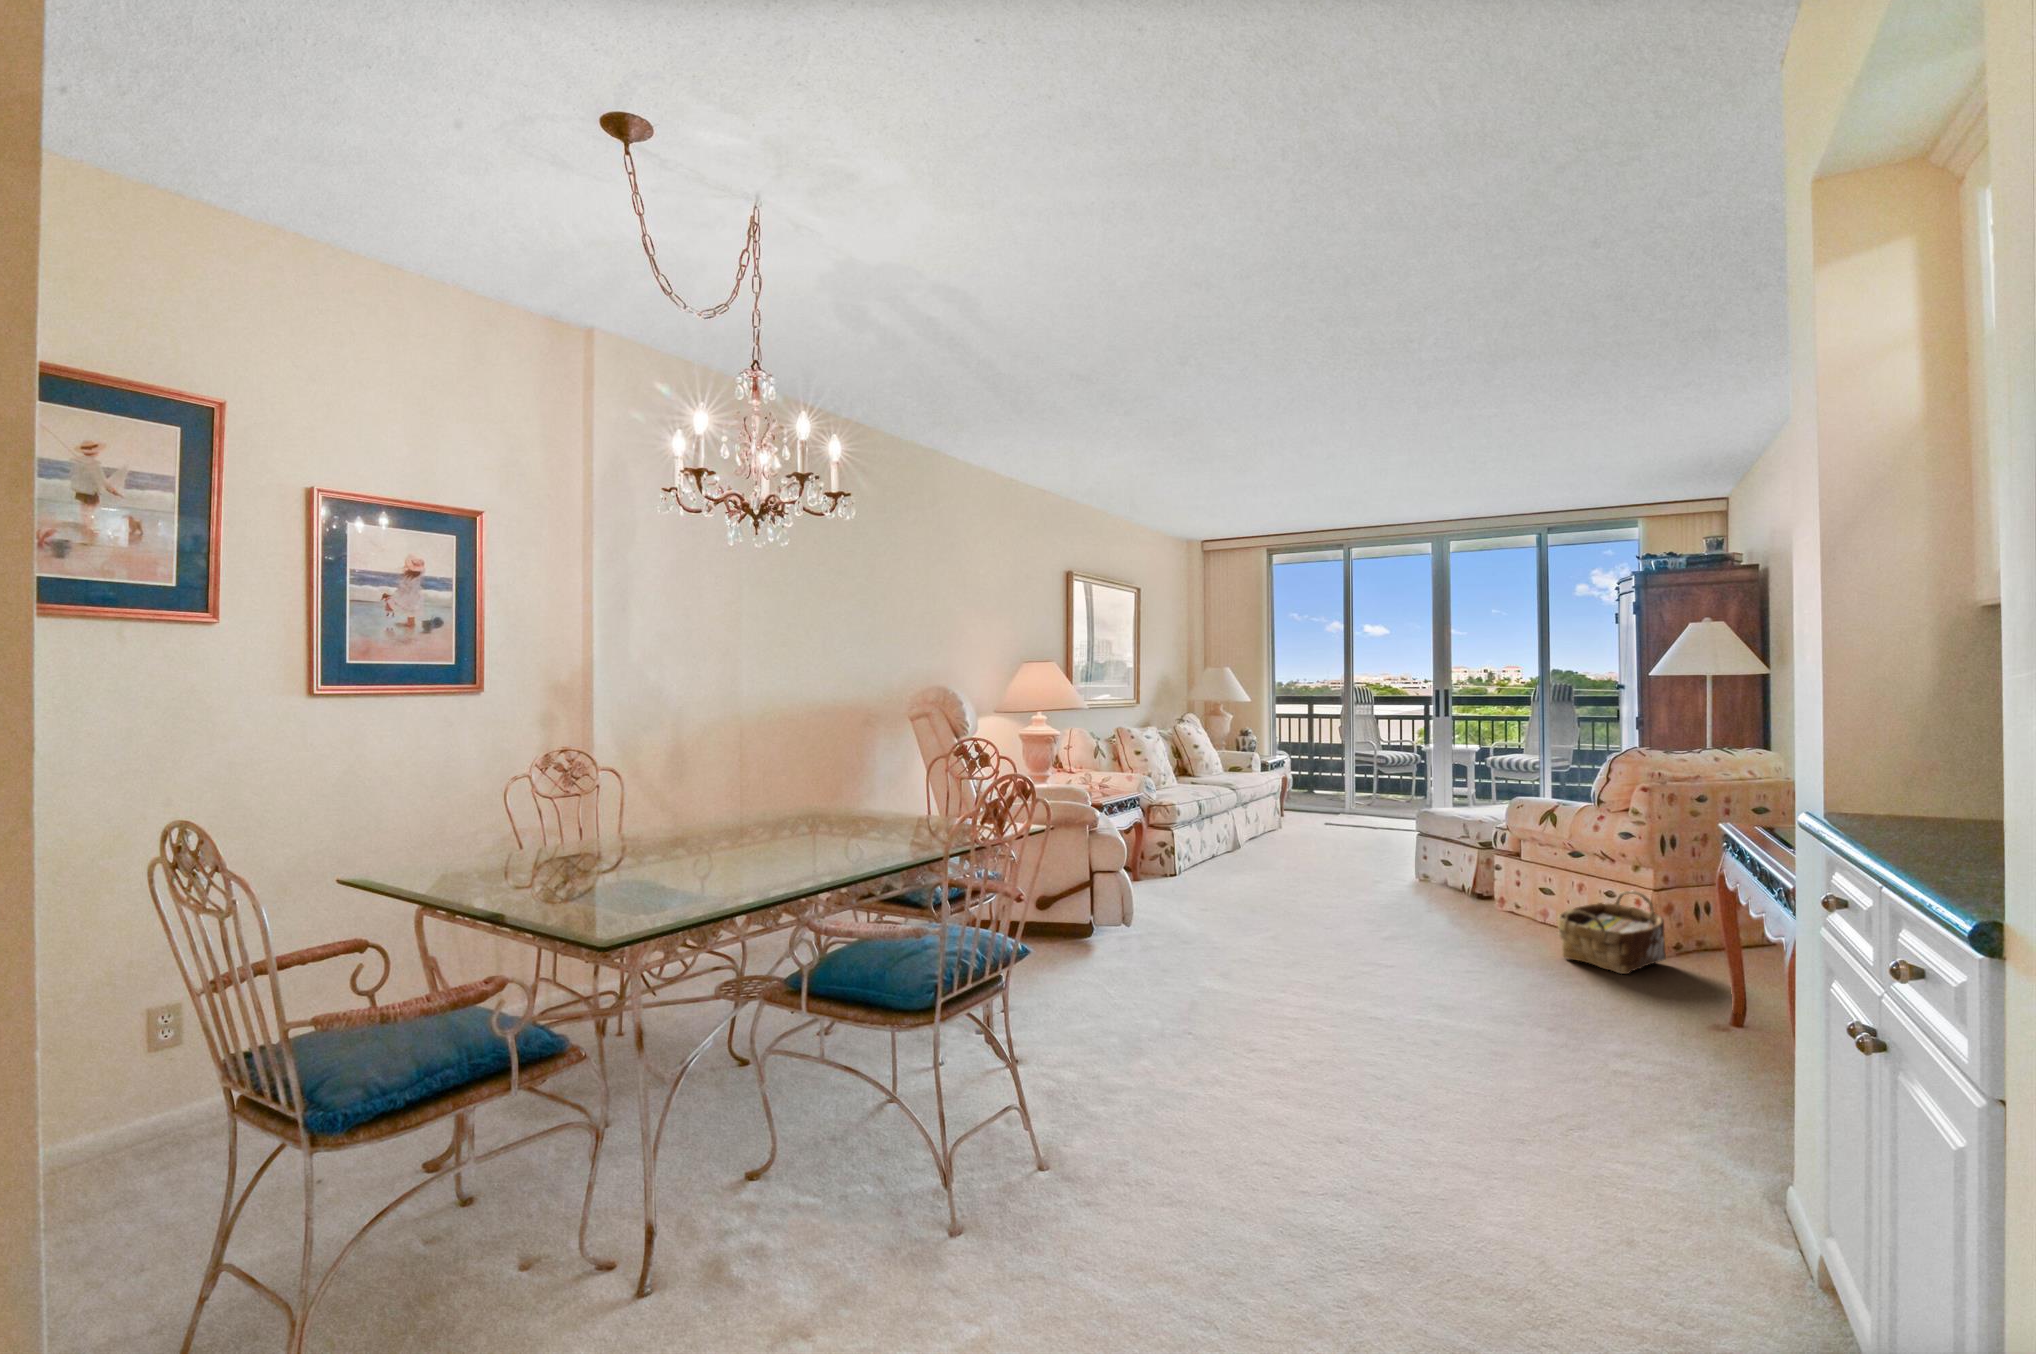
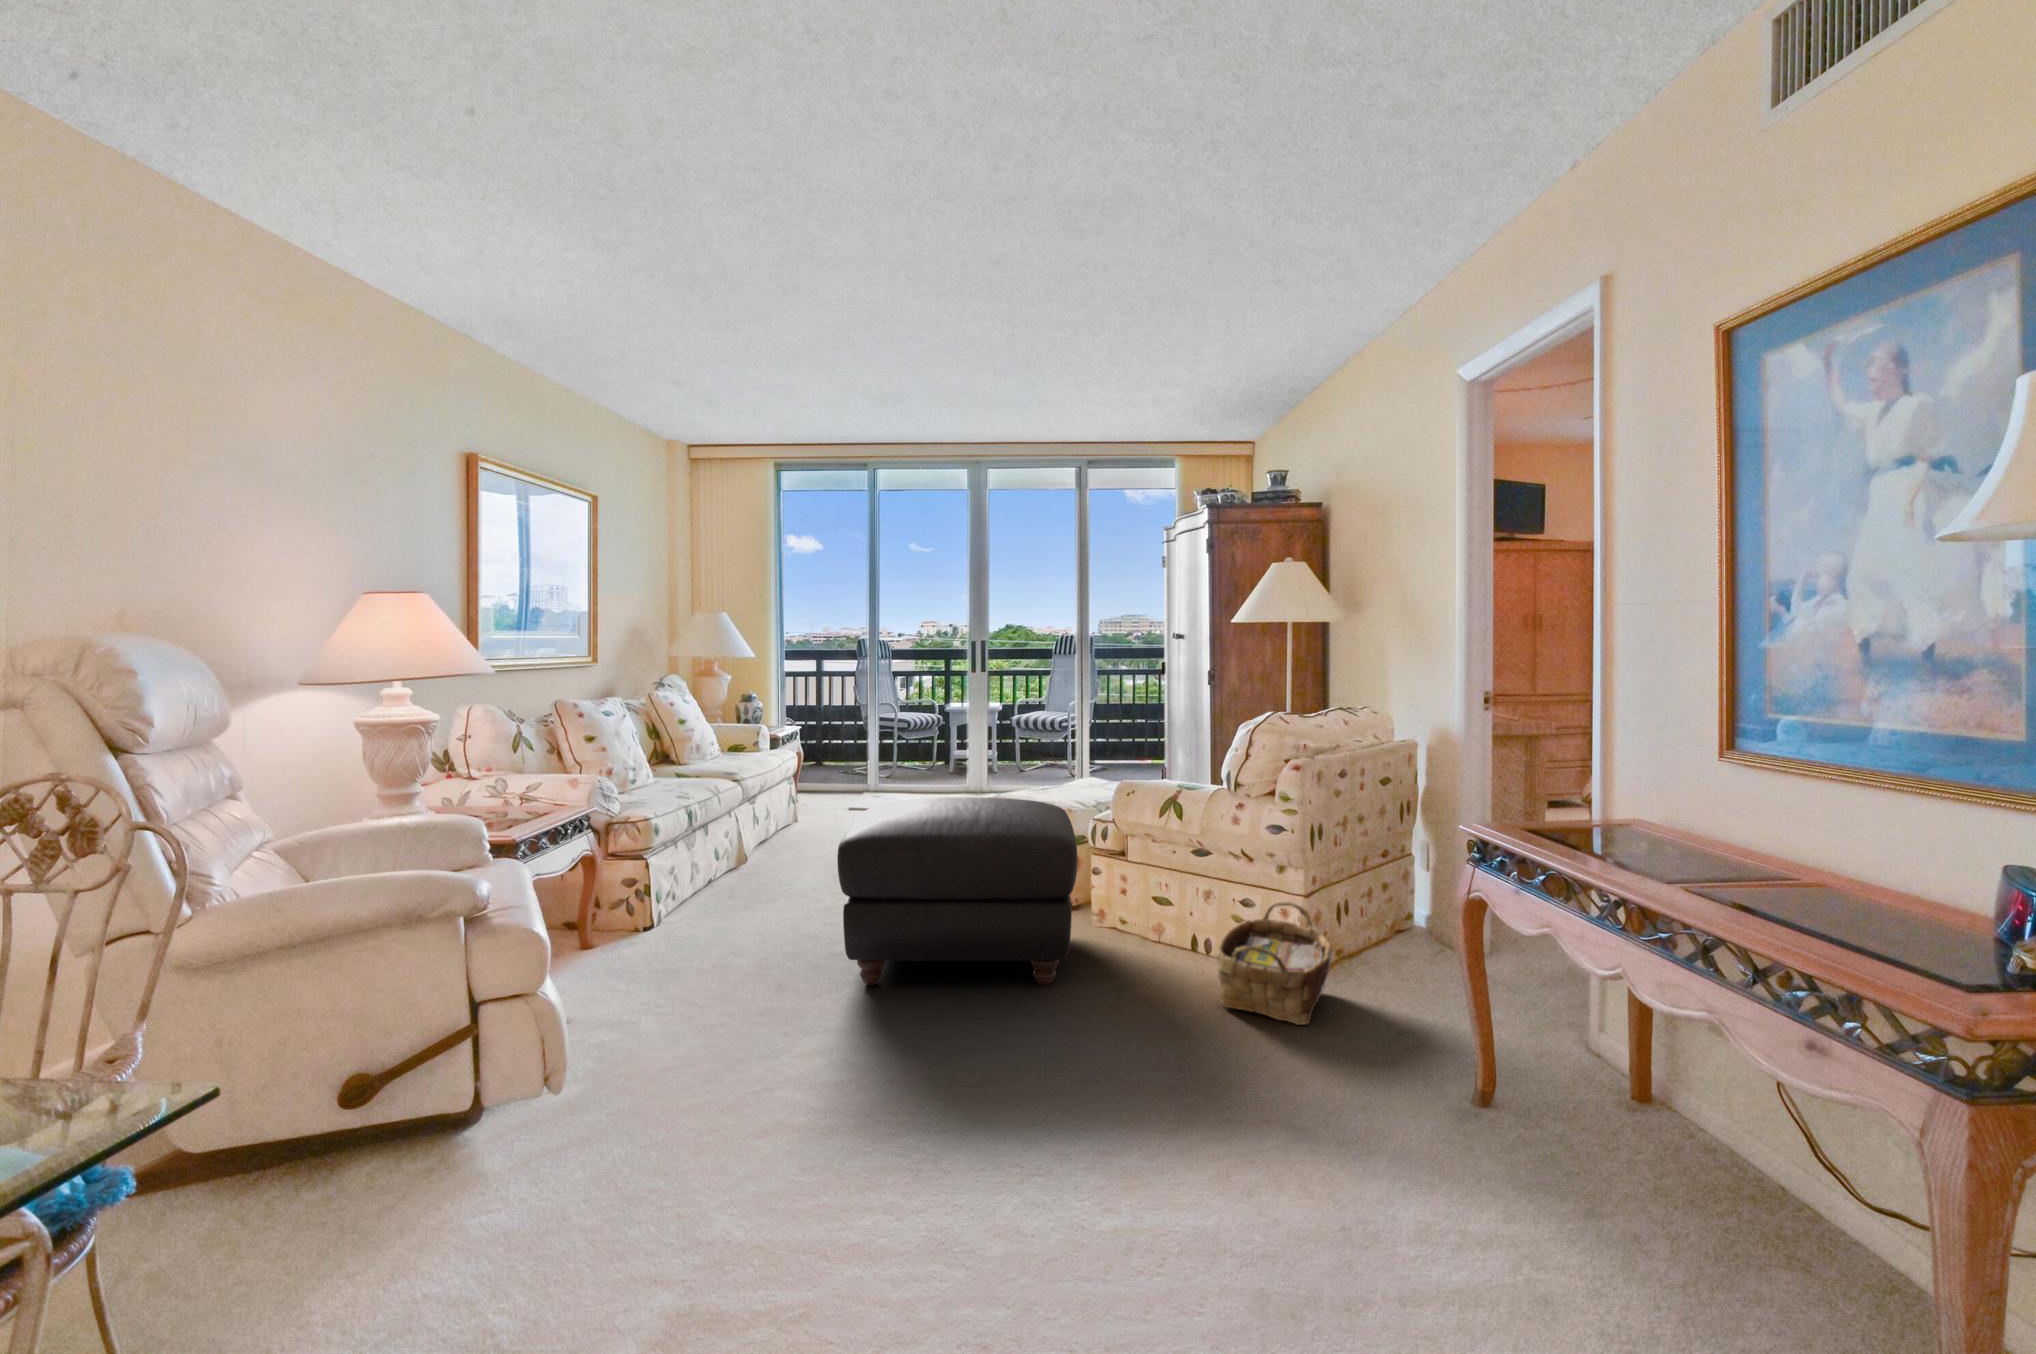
ottoman: none [1284,800,1467,931] -> present [837,798,1078,985]

